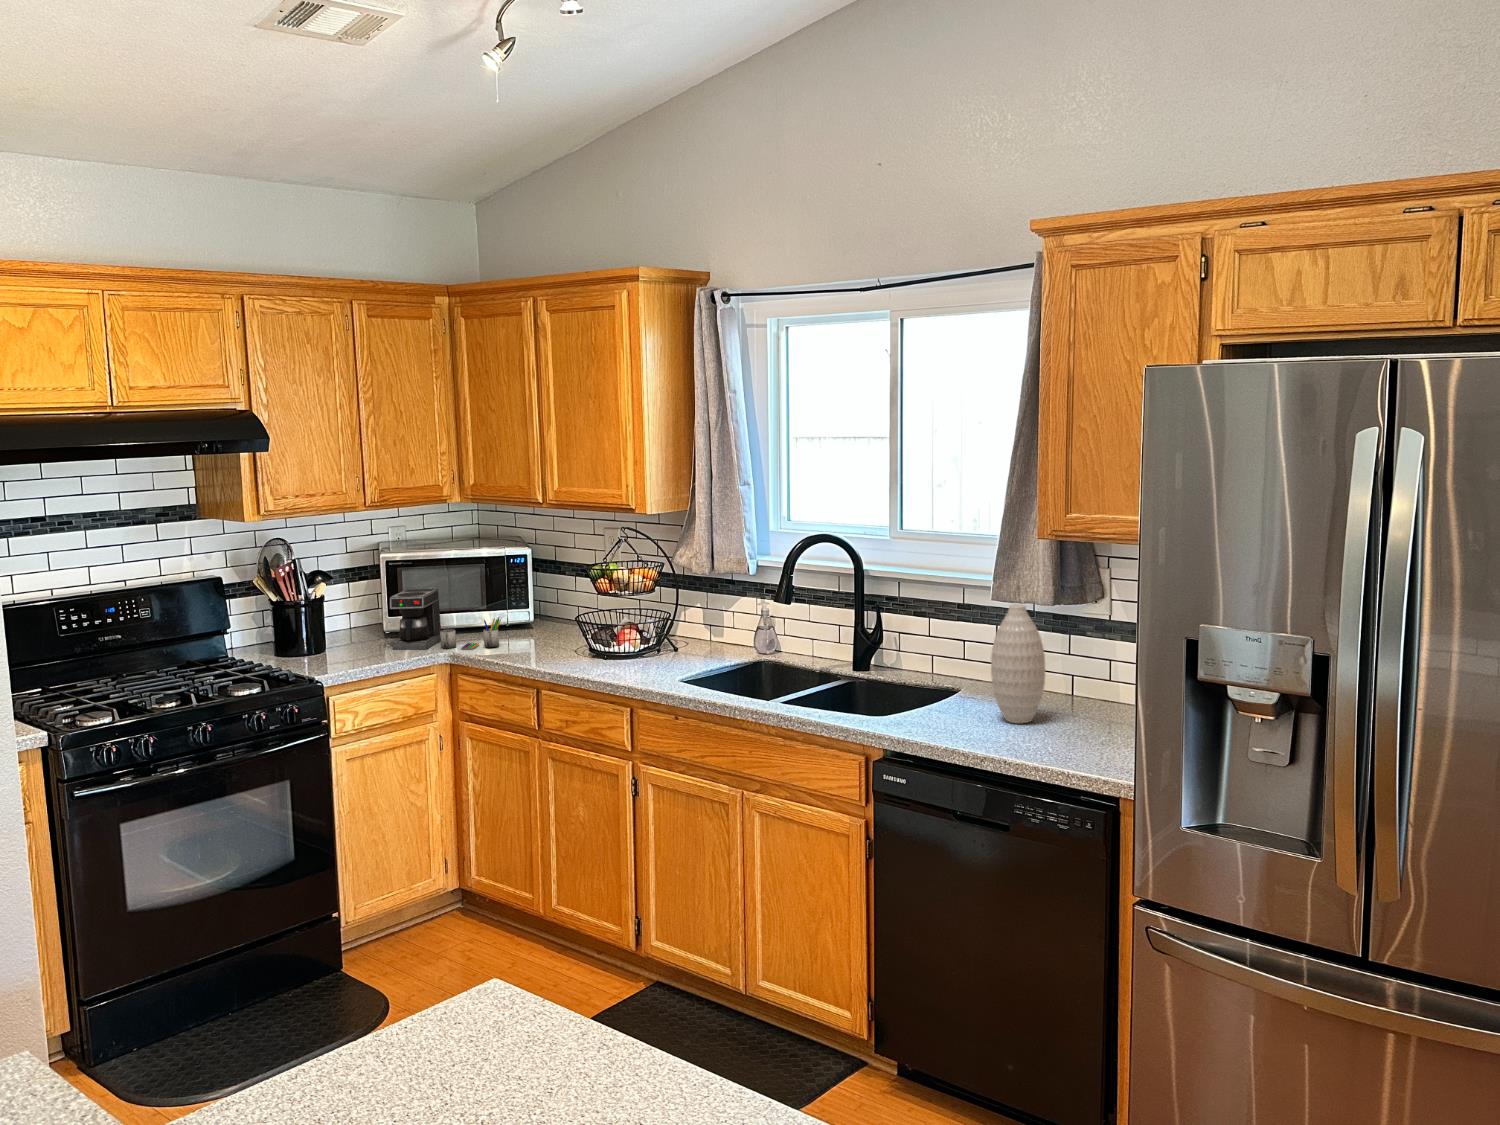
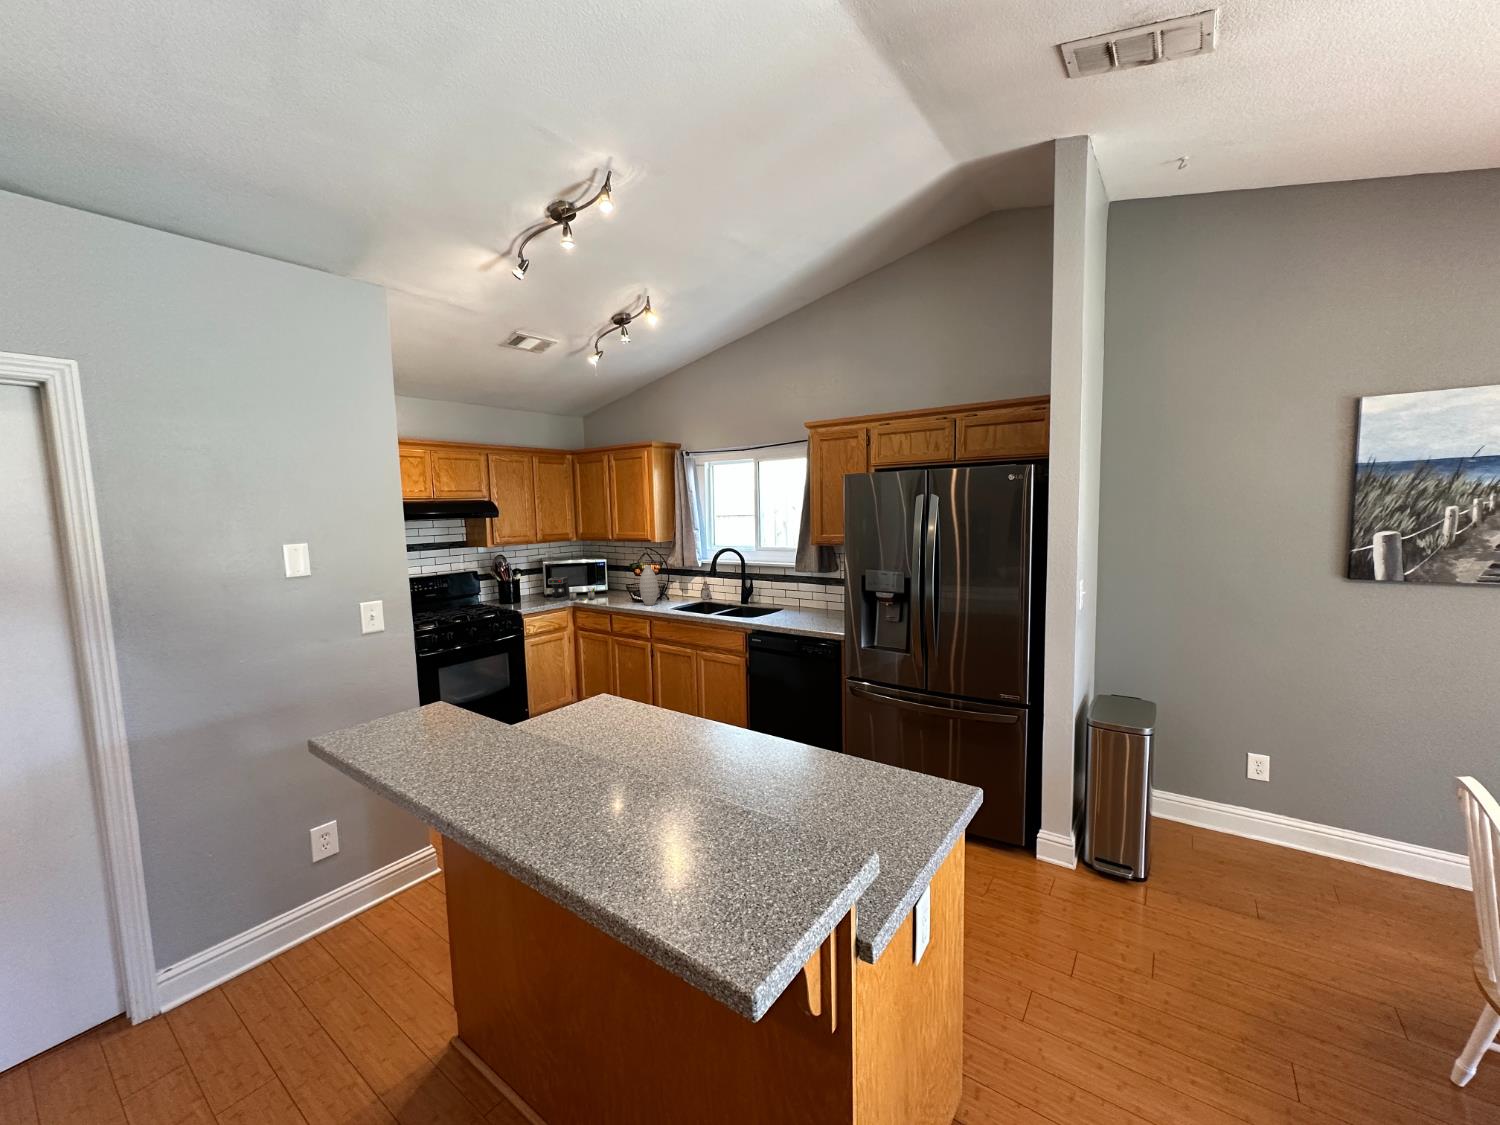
vase: present [991,604,1045,723] -> present [640,565,658,605]

